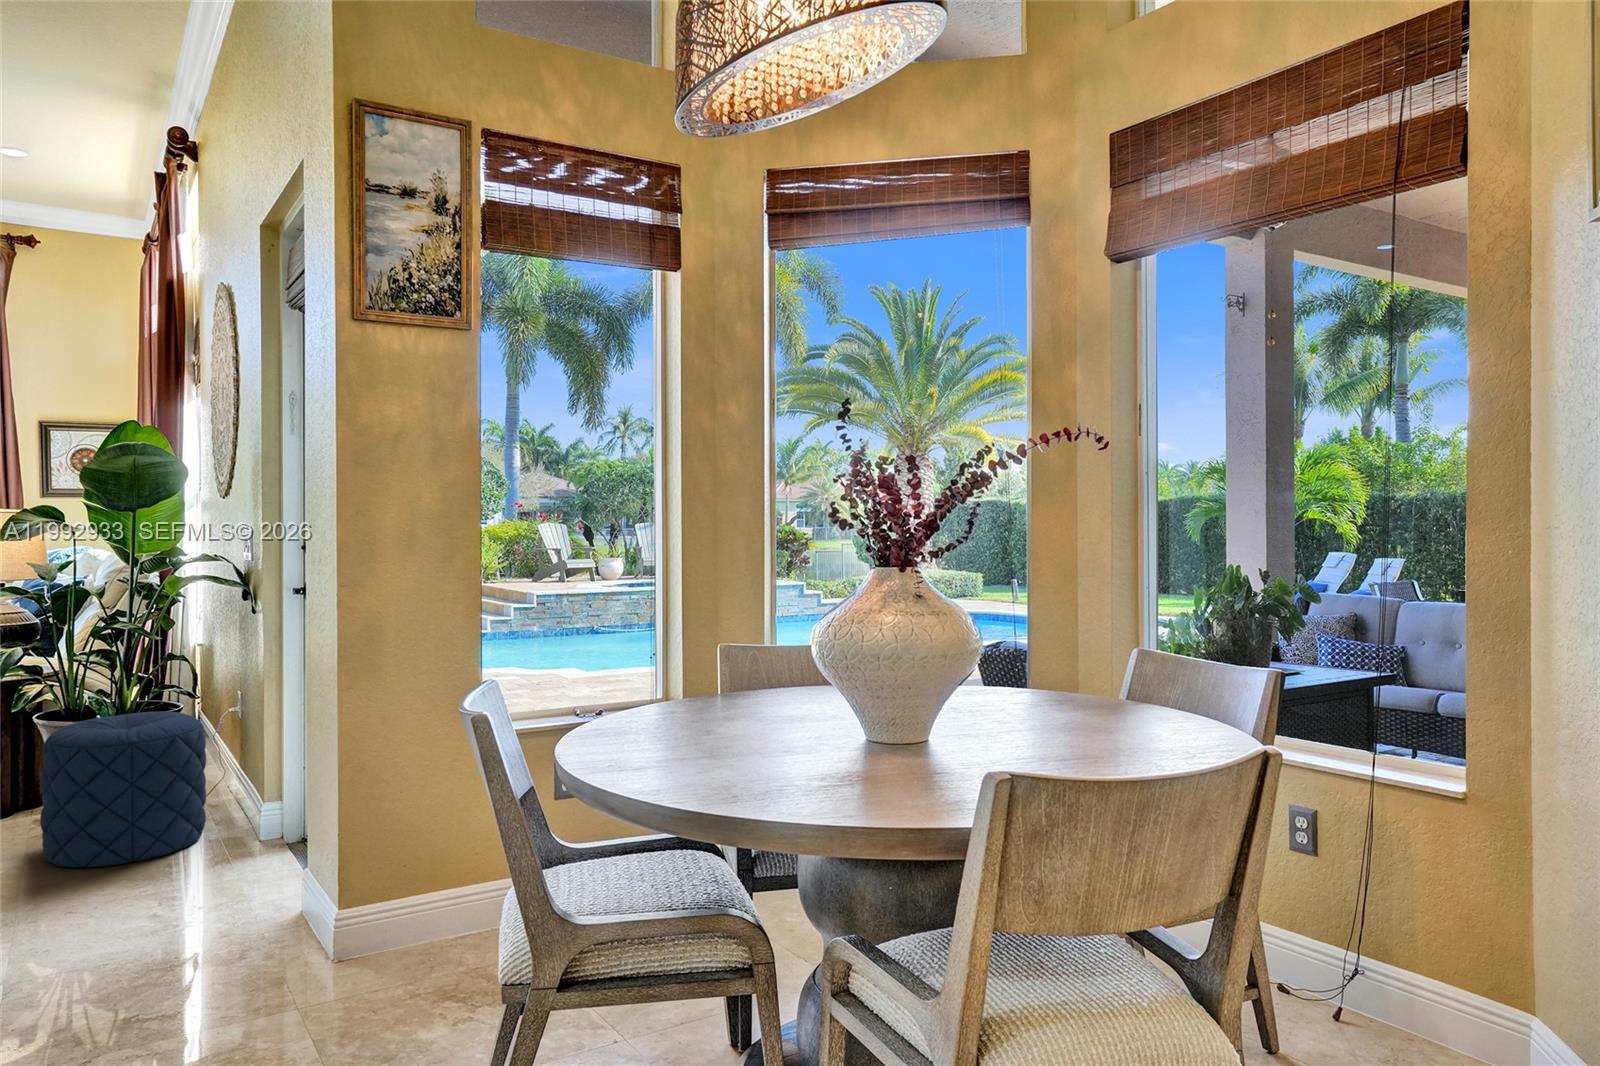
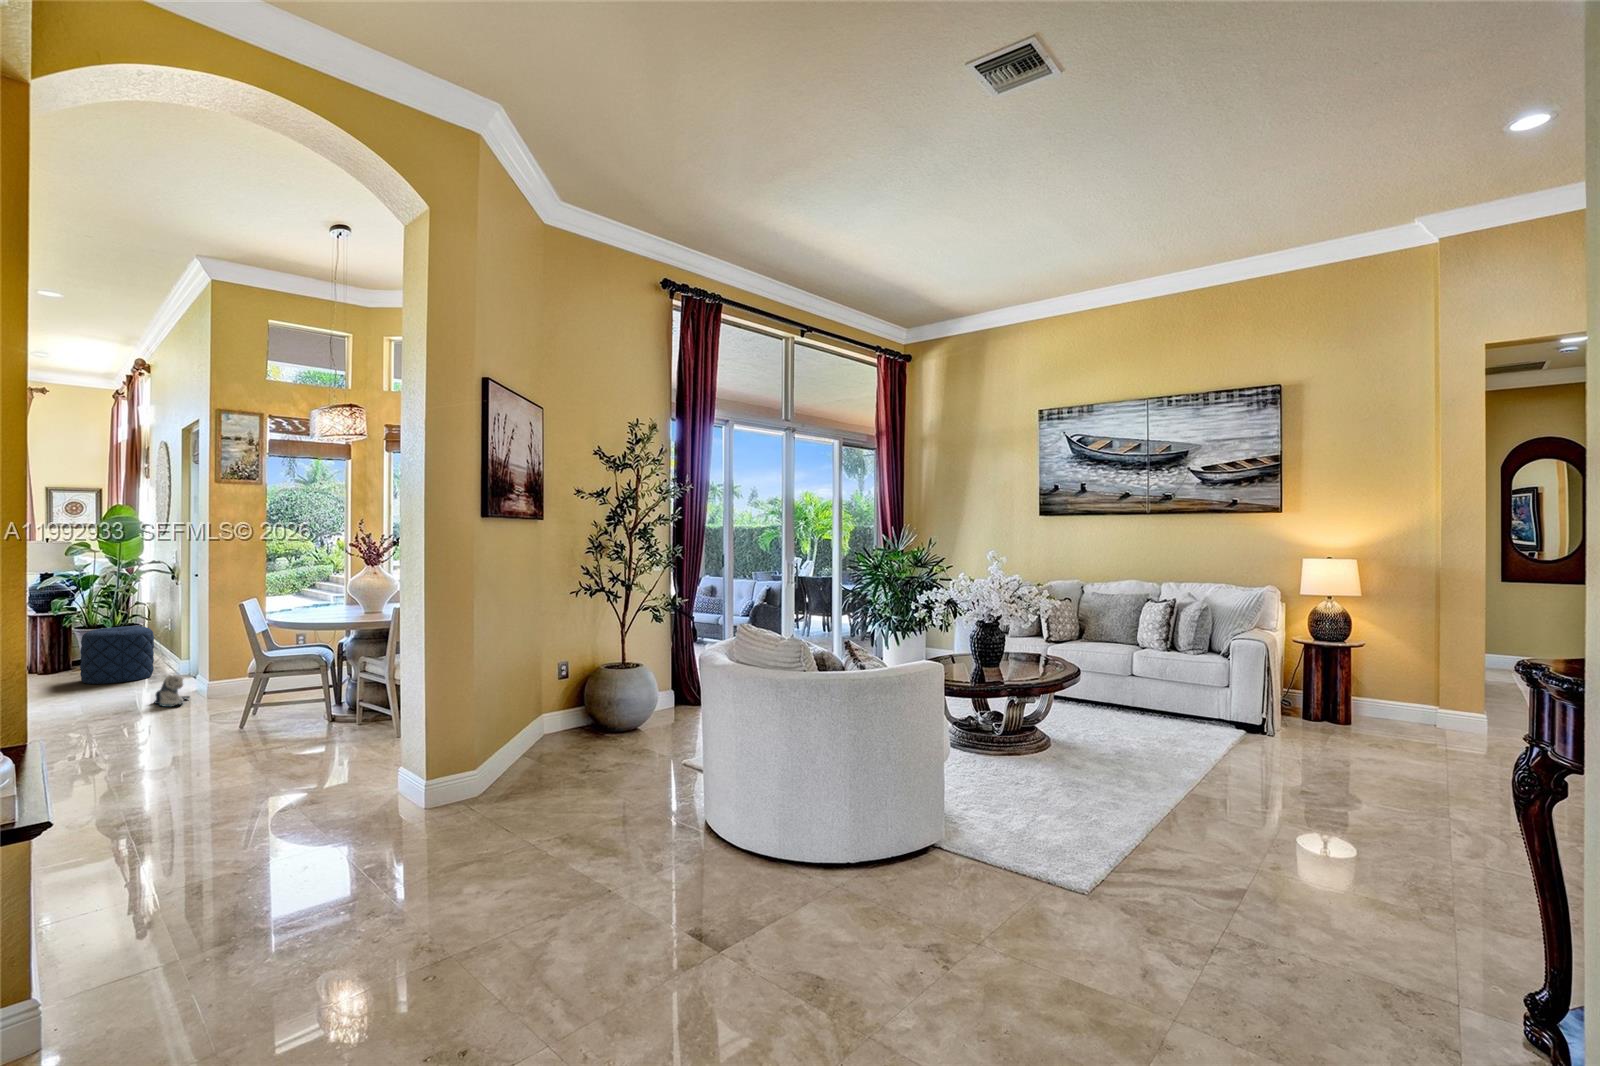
plush toy: none [193,910,297,1031] -> present [154,675,190,707]

